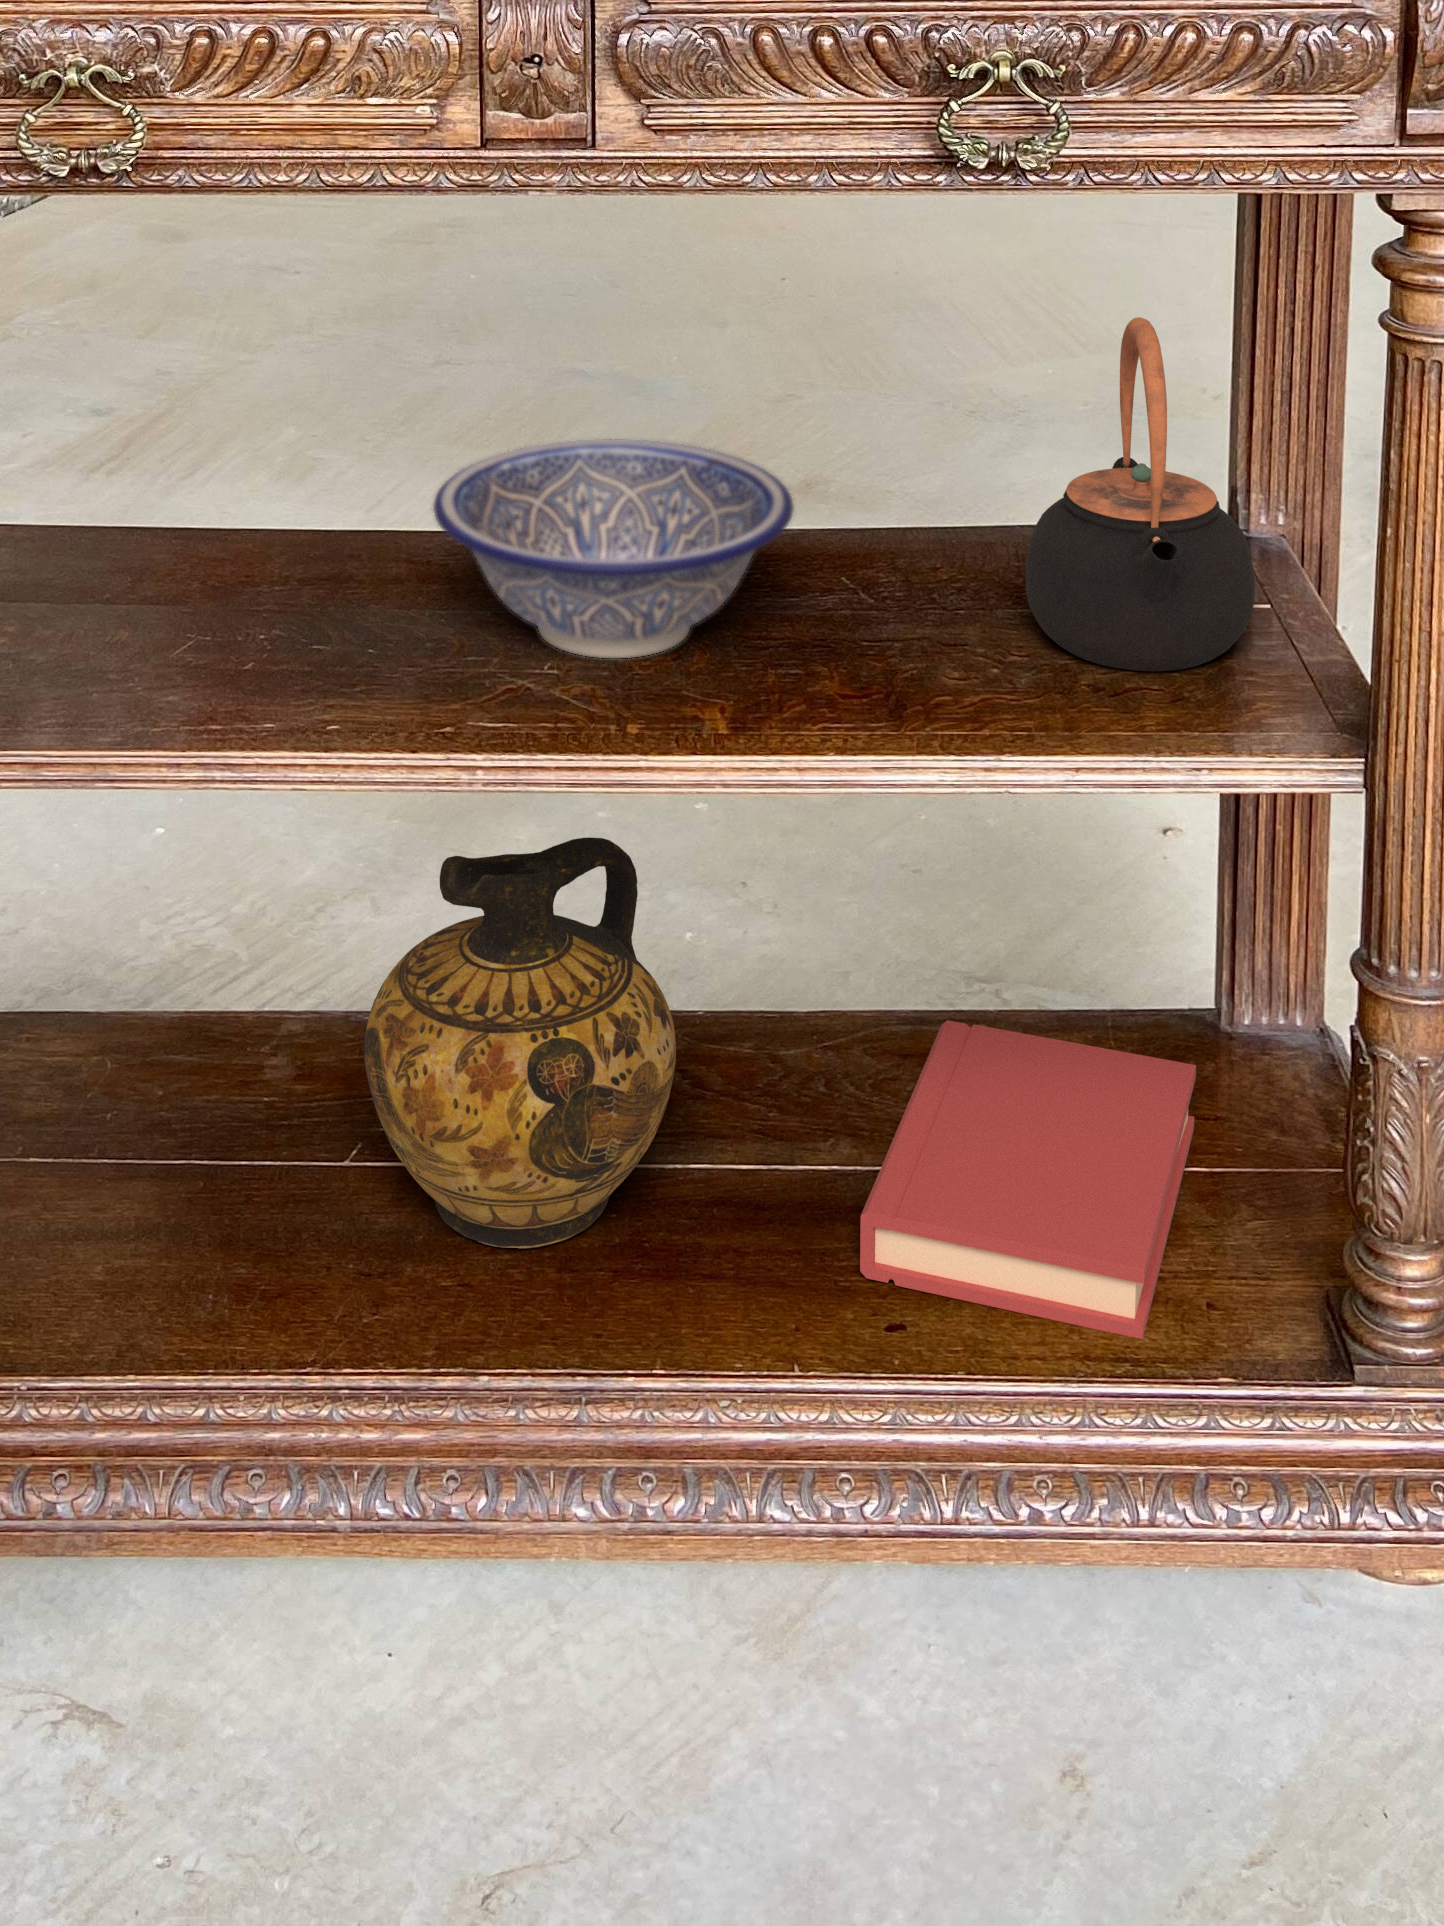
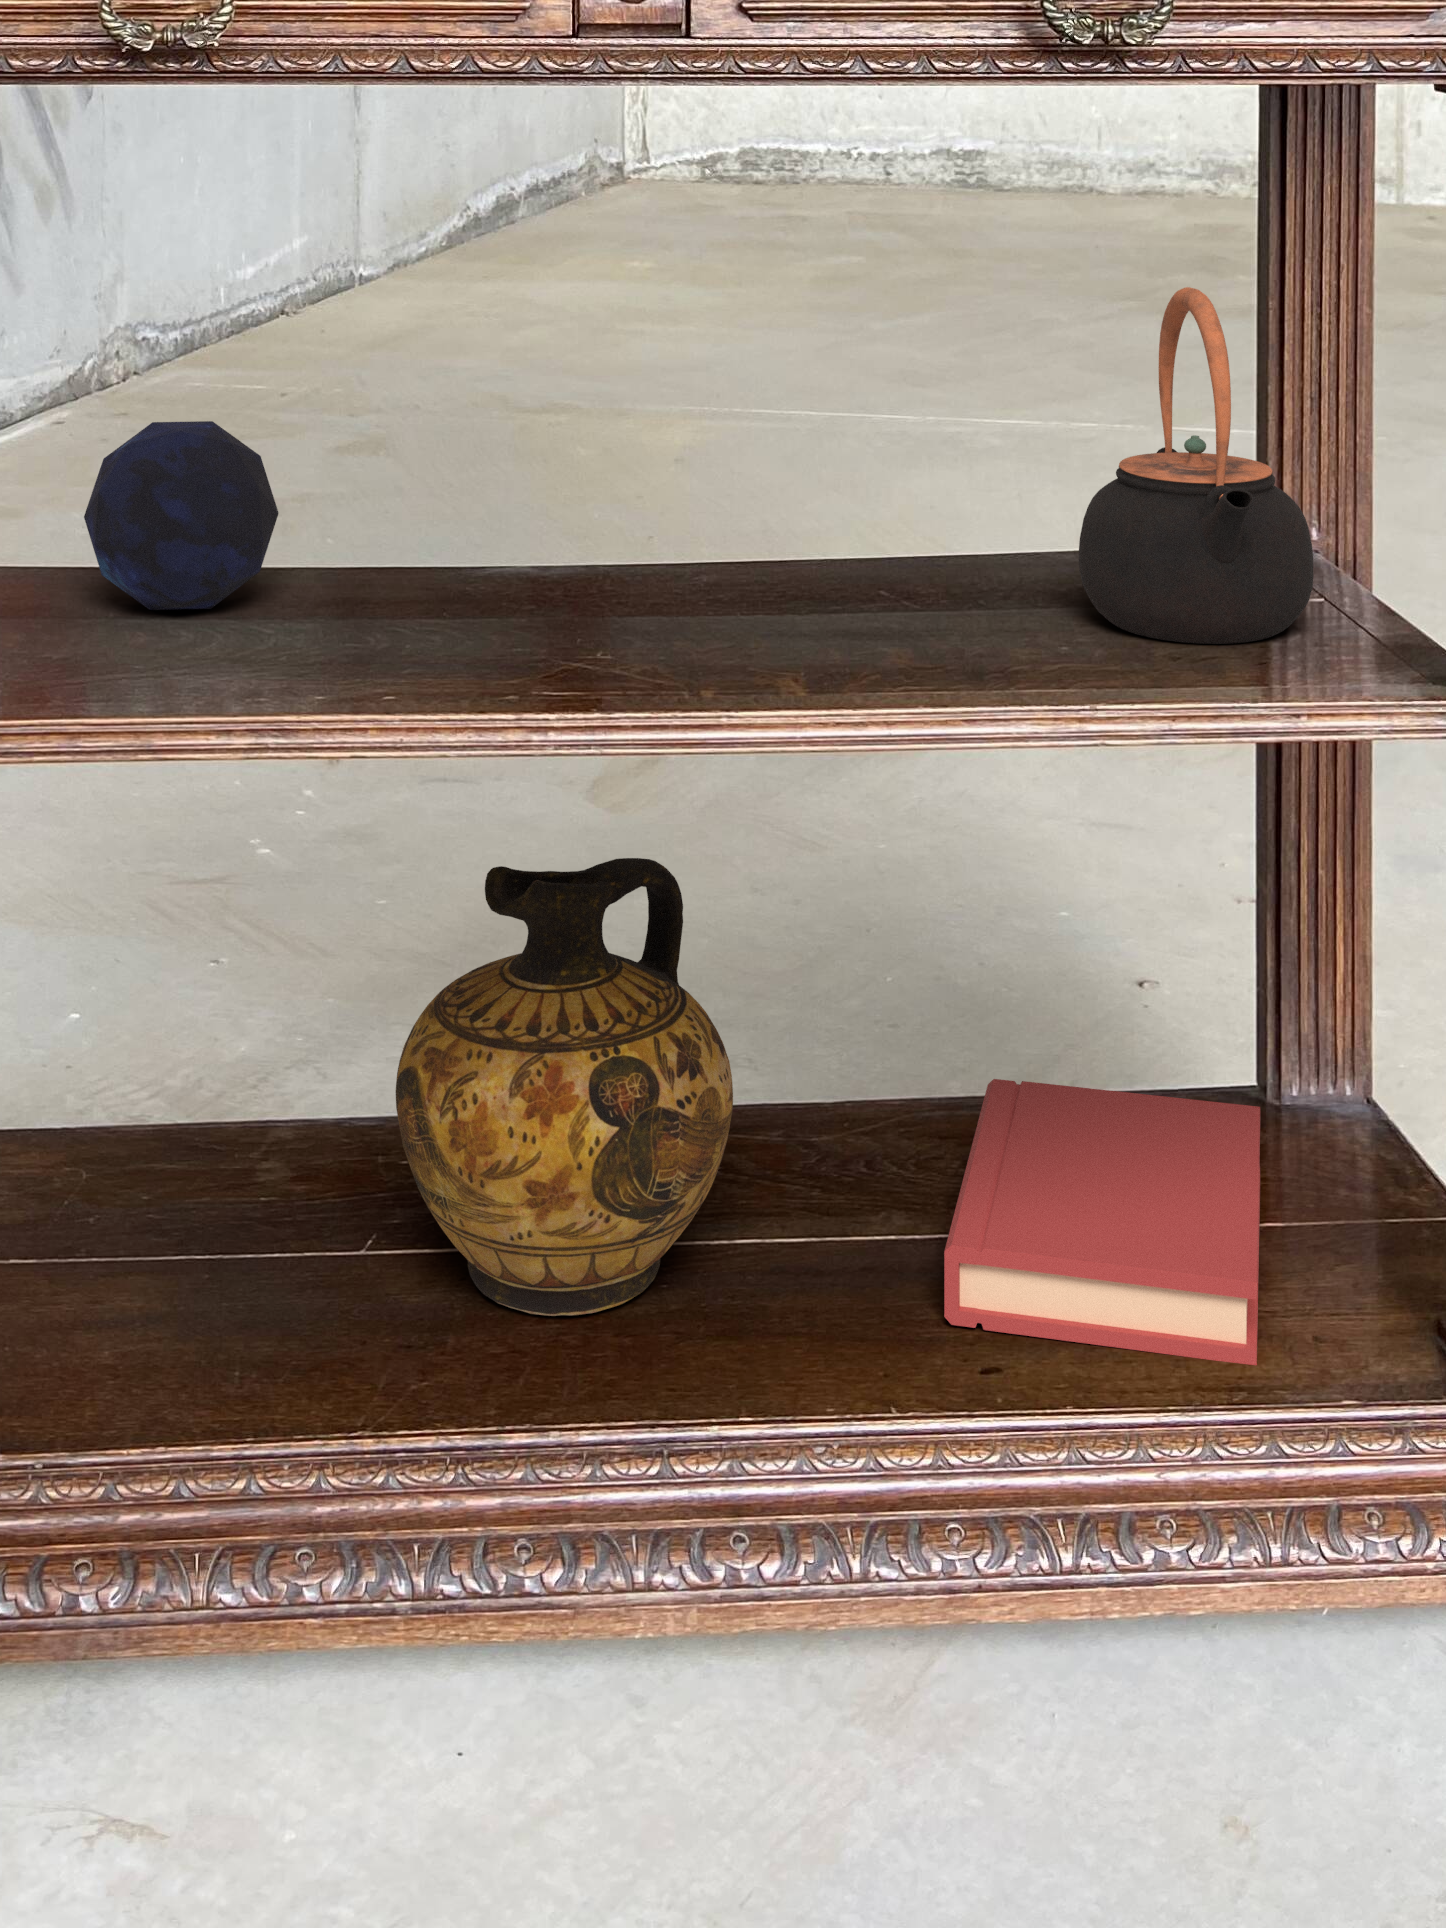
decorative orb: none [82,413,264,591] -> present [84,421,278,610]
decorative bowl: present [433,439,794,658] -> none [471,449,846,646]

